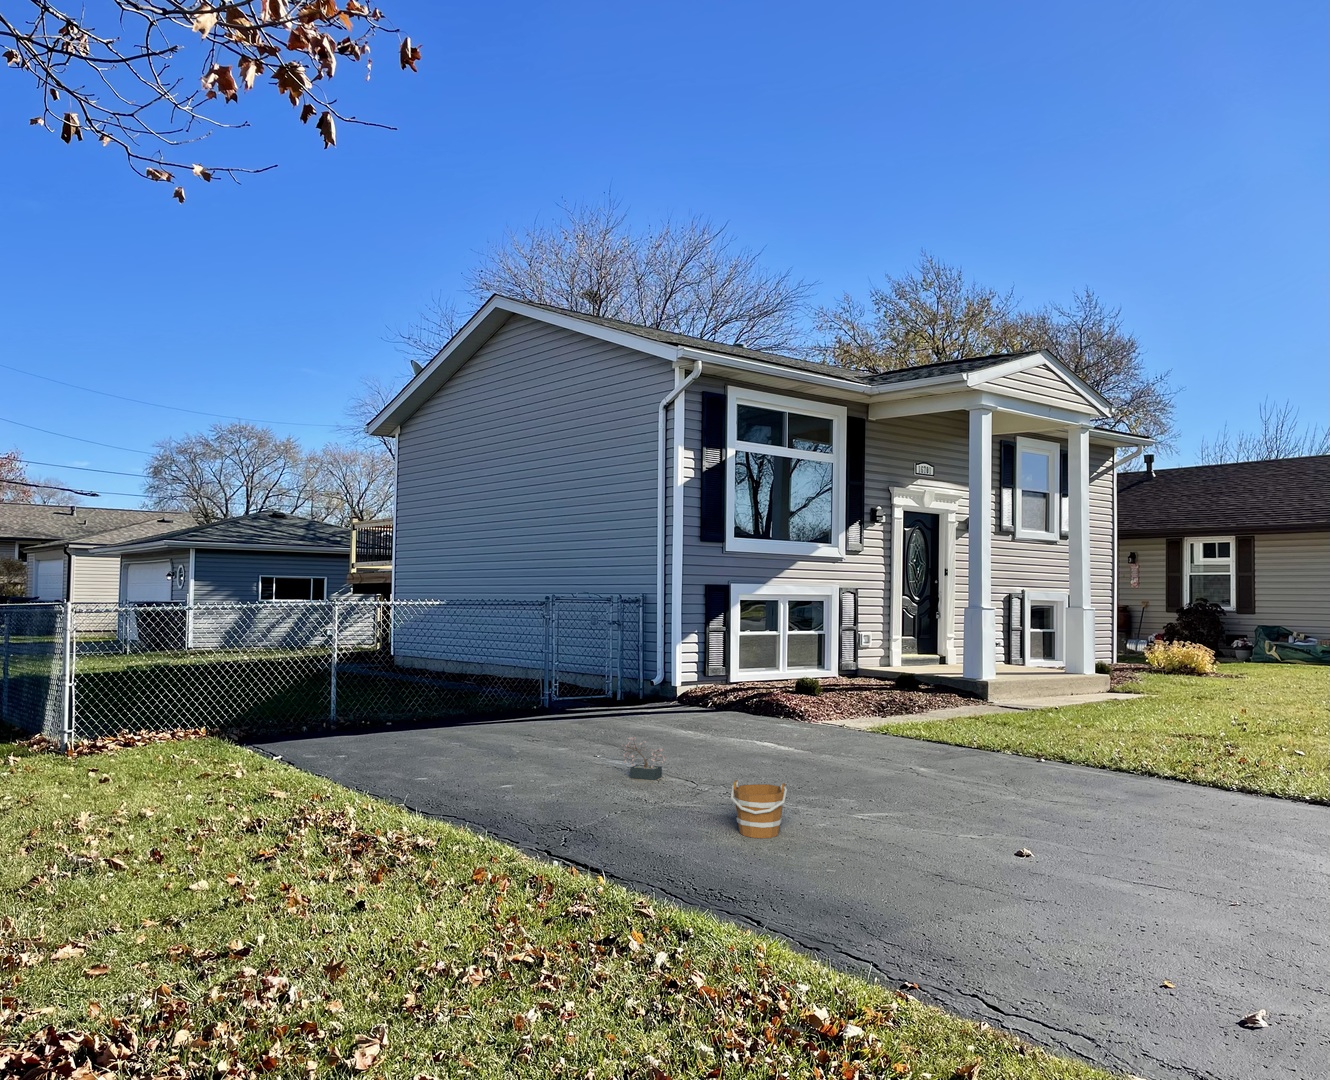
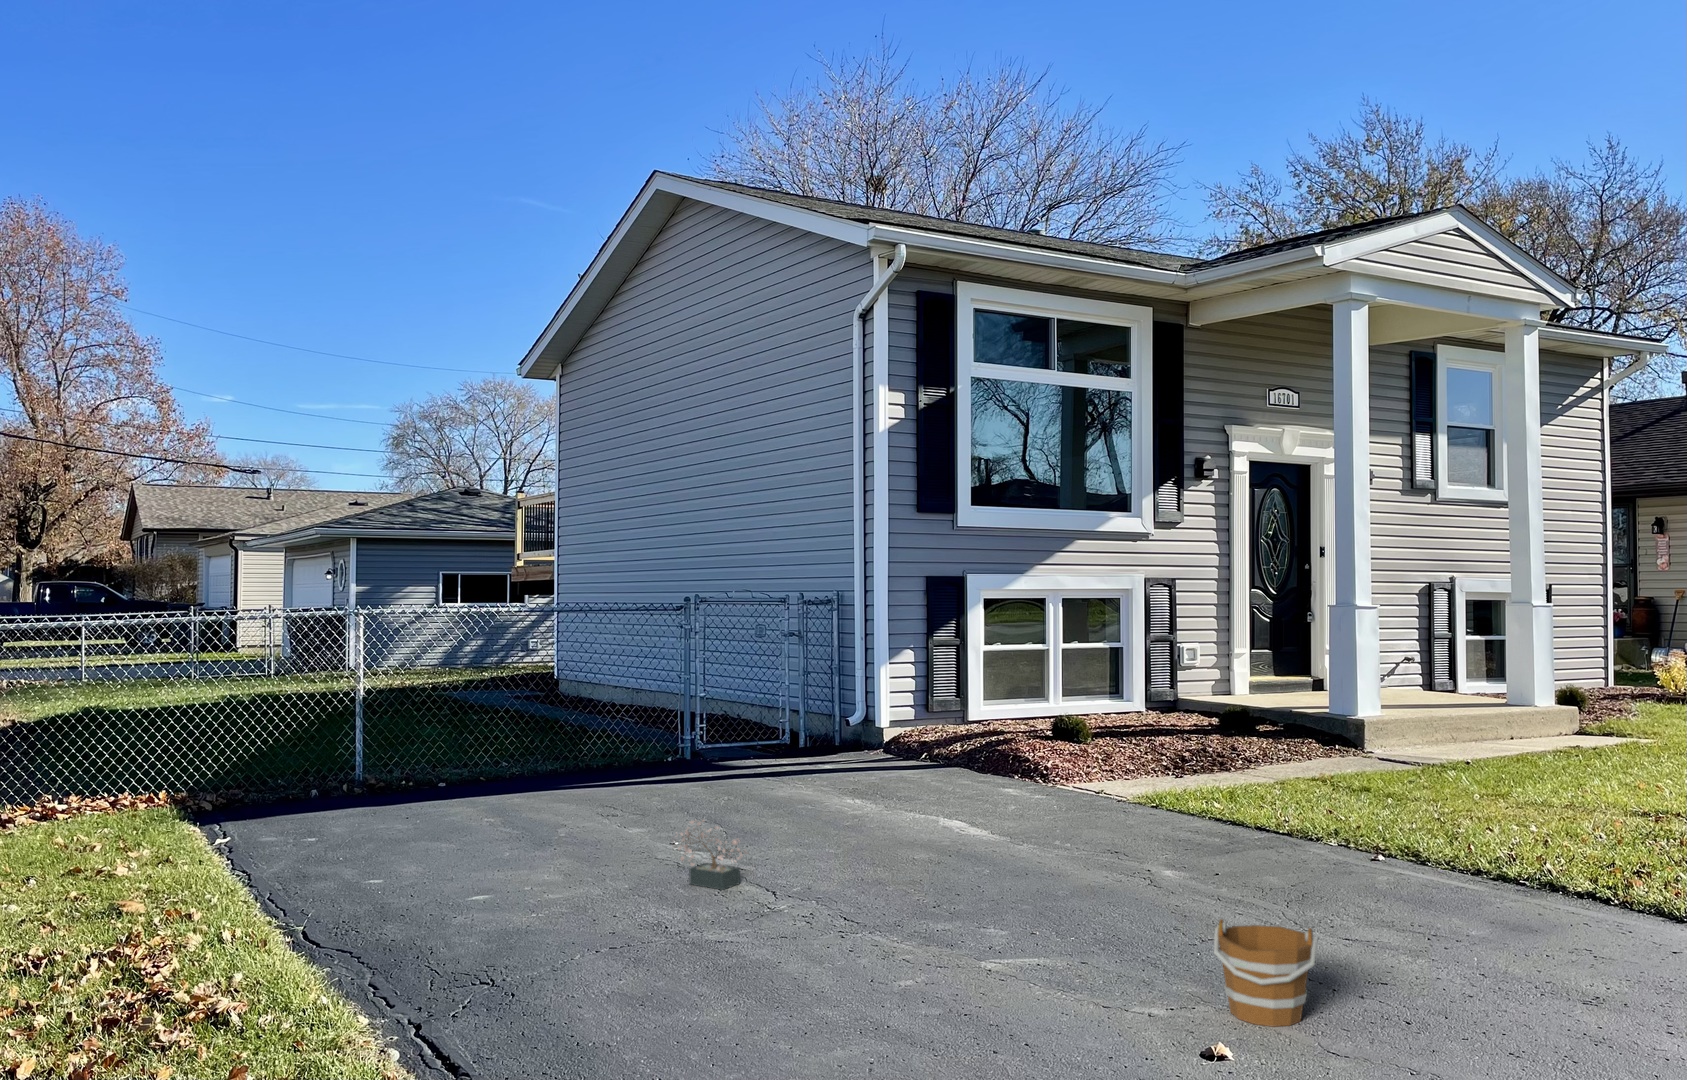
bucket: present [731,780,787,838] -> present [1214,919,1317,1027]

